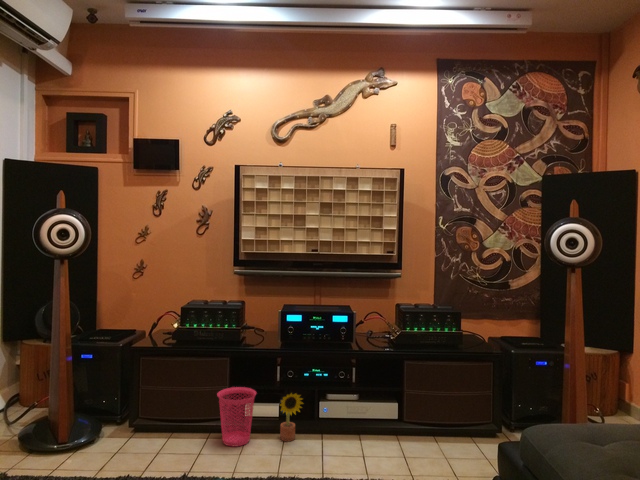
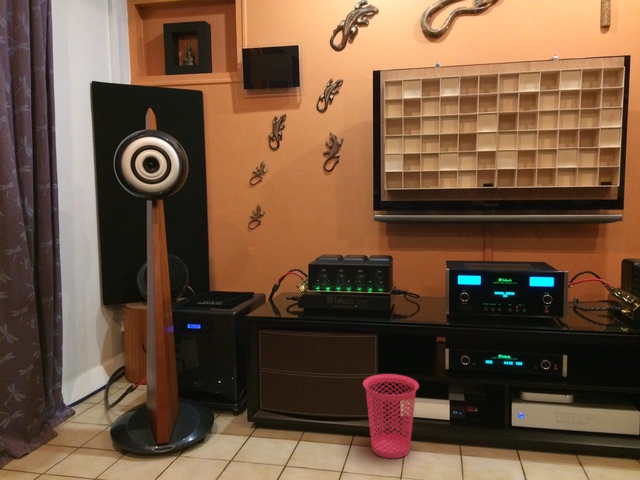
decorative plant: present [280,393,303,441] -> none [454,388,492,456]

